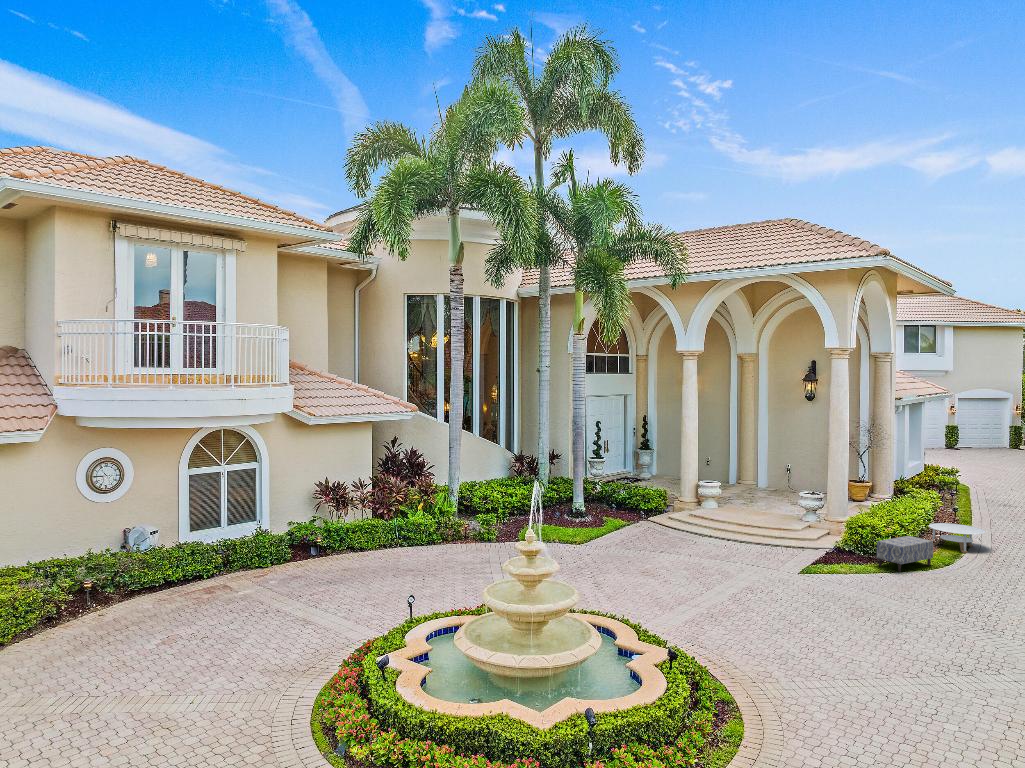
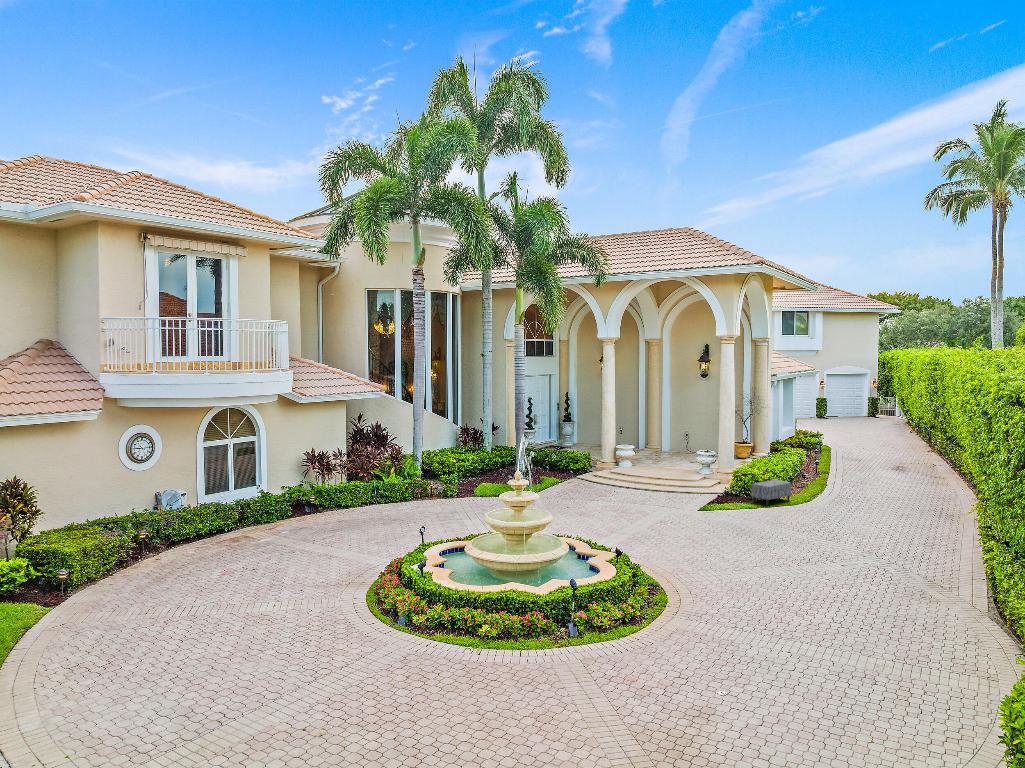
round table: present [929,523,985,553] -> none [791,471,830,492]

